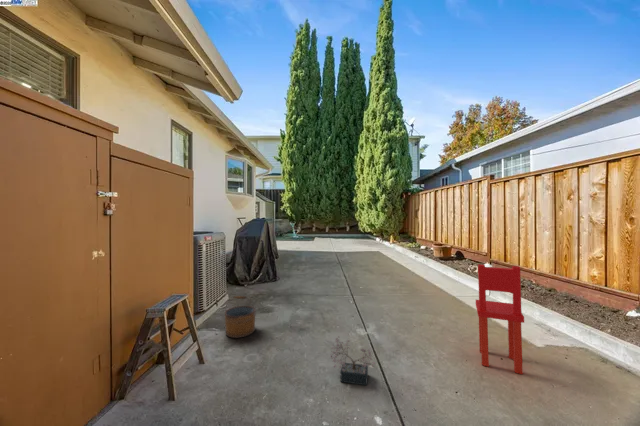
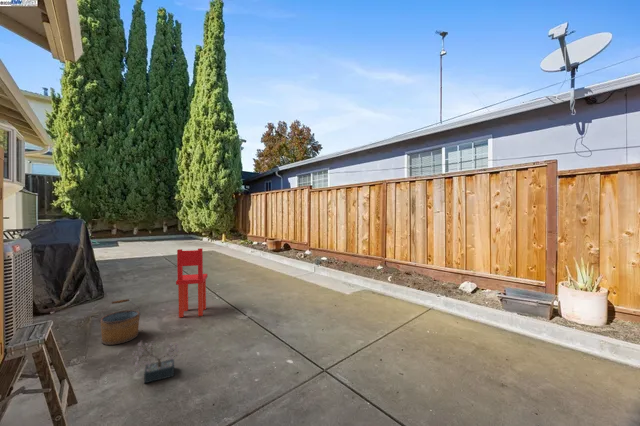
chair: present [476,264,524,374] -> present [176,248,208,317]
decorative plant: present [331,338,375,385] -> present [132,342,178,383]

